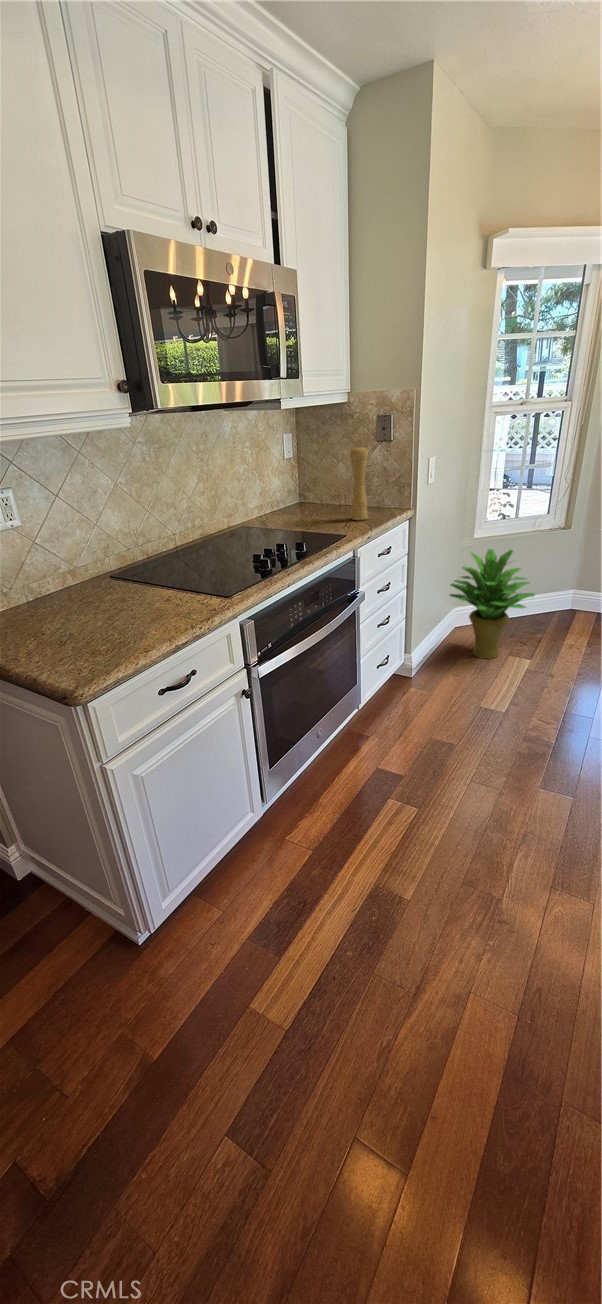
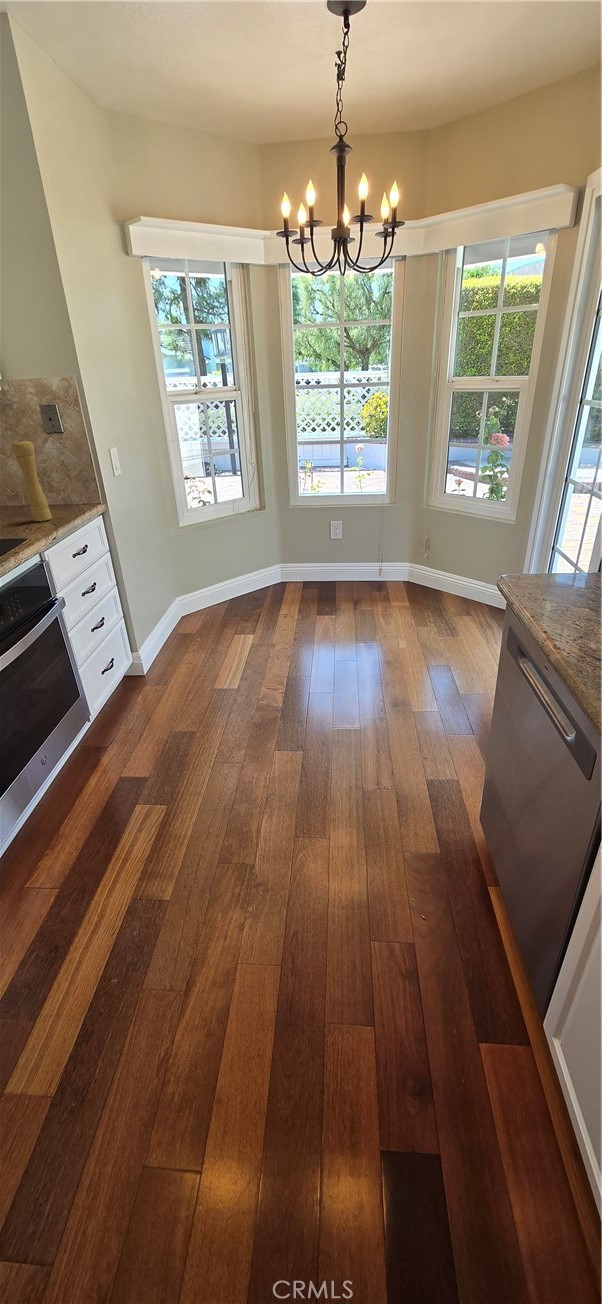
potted plant: present [450,549,535,659] -> none [164,534,245,641]

